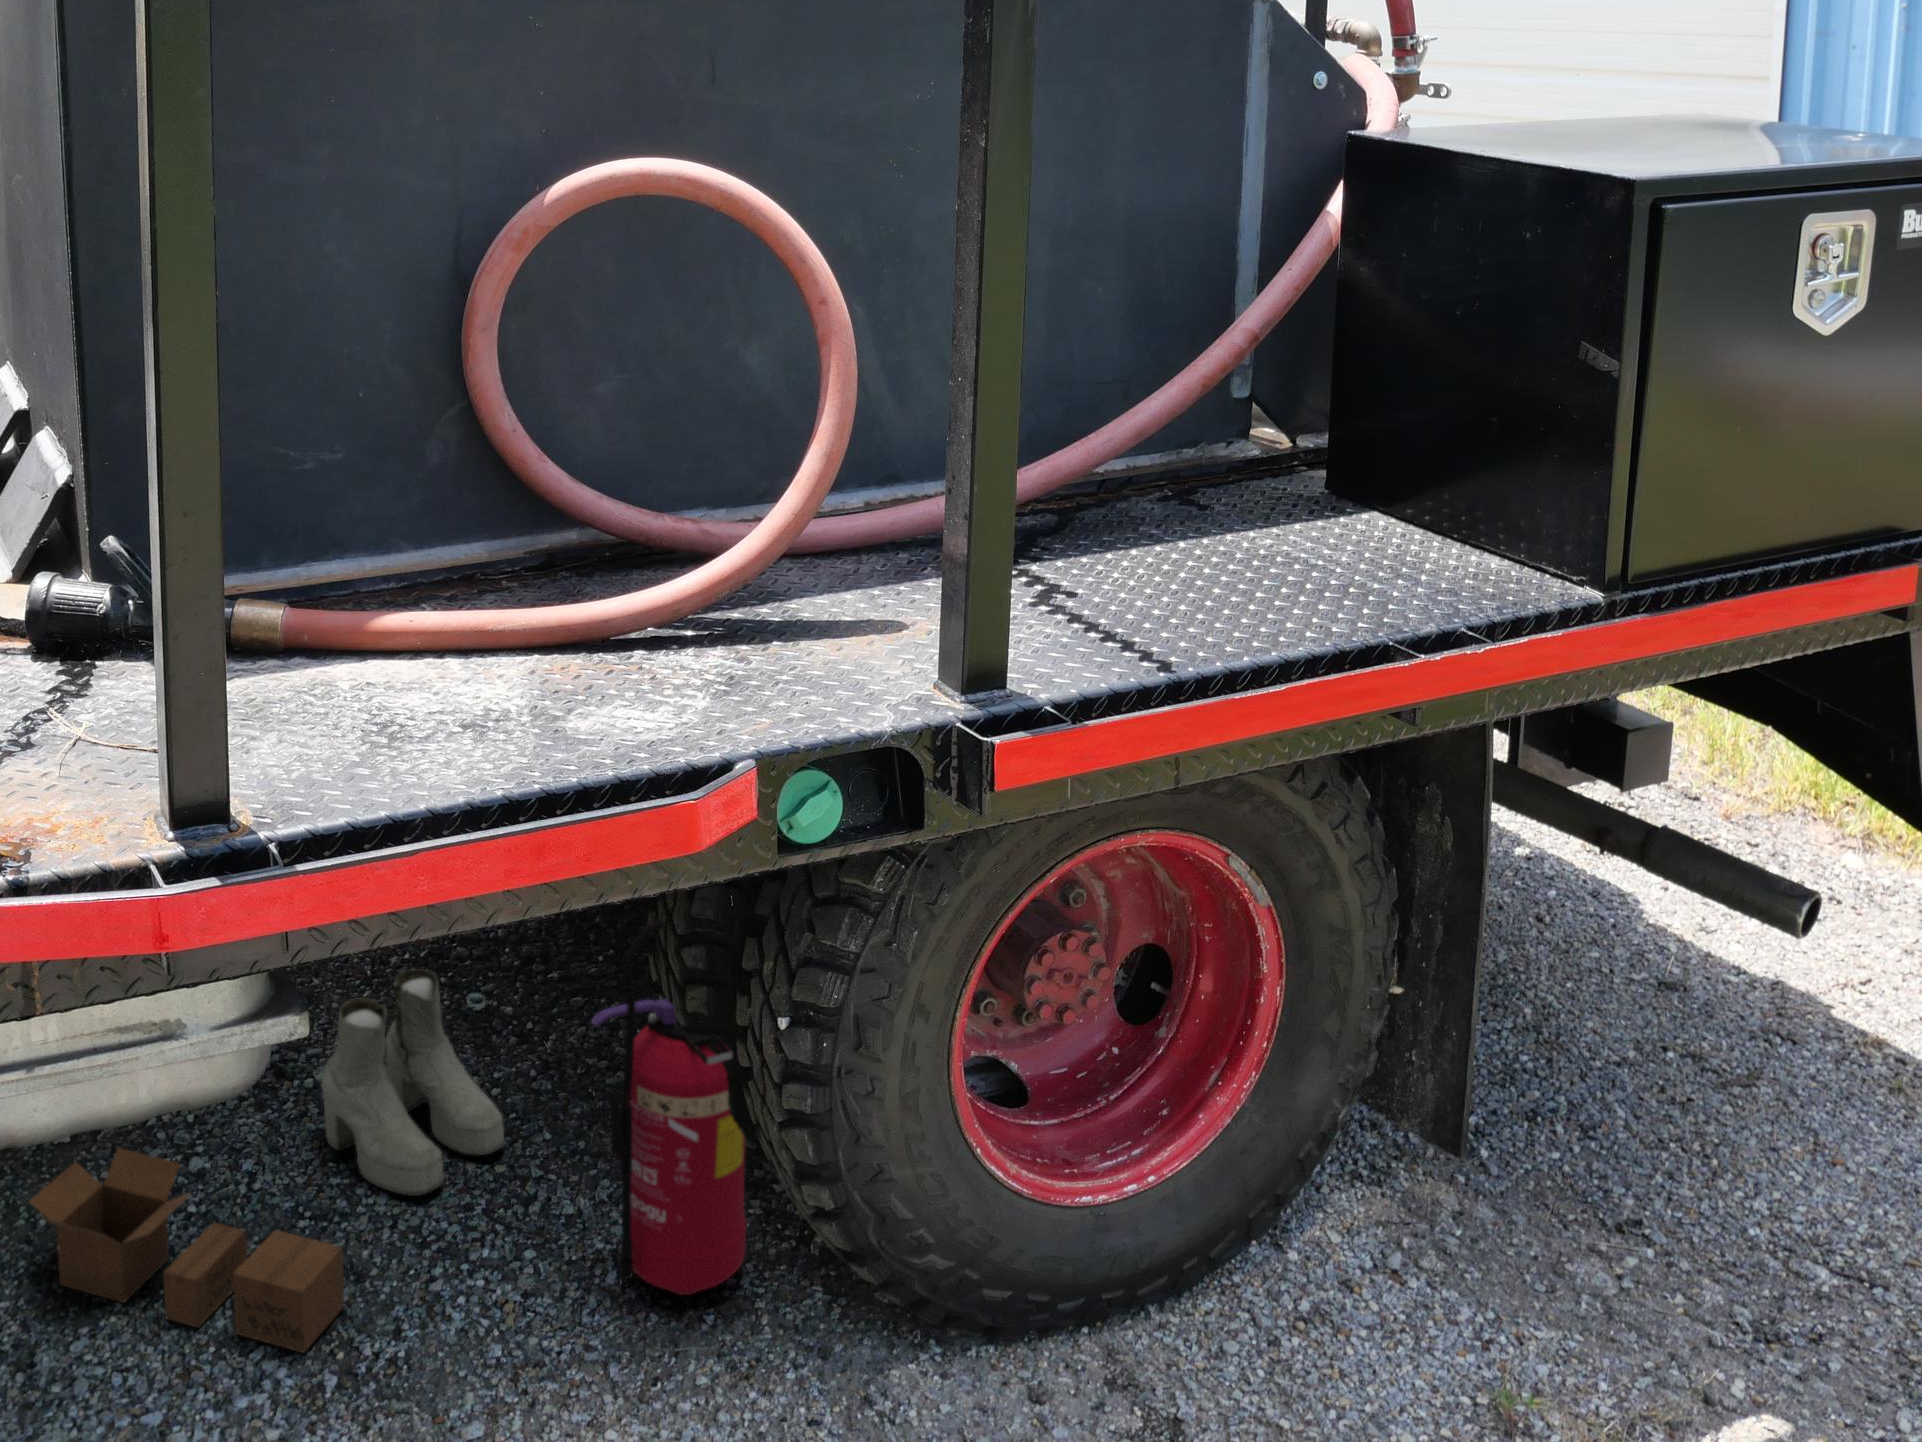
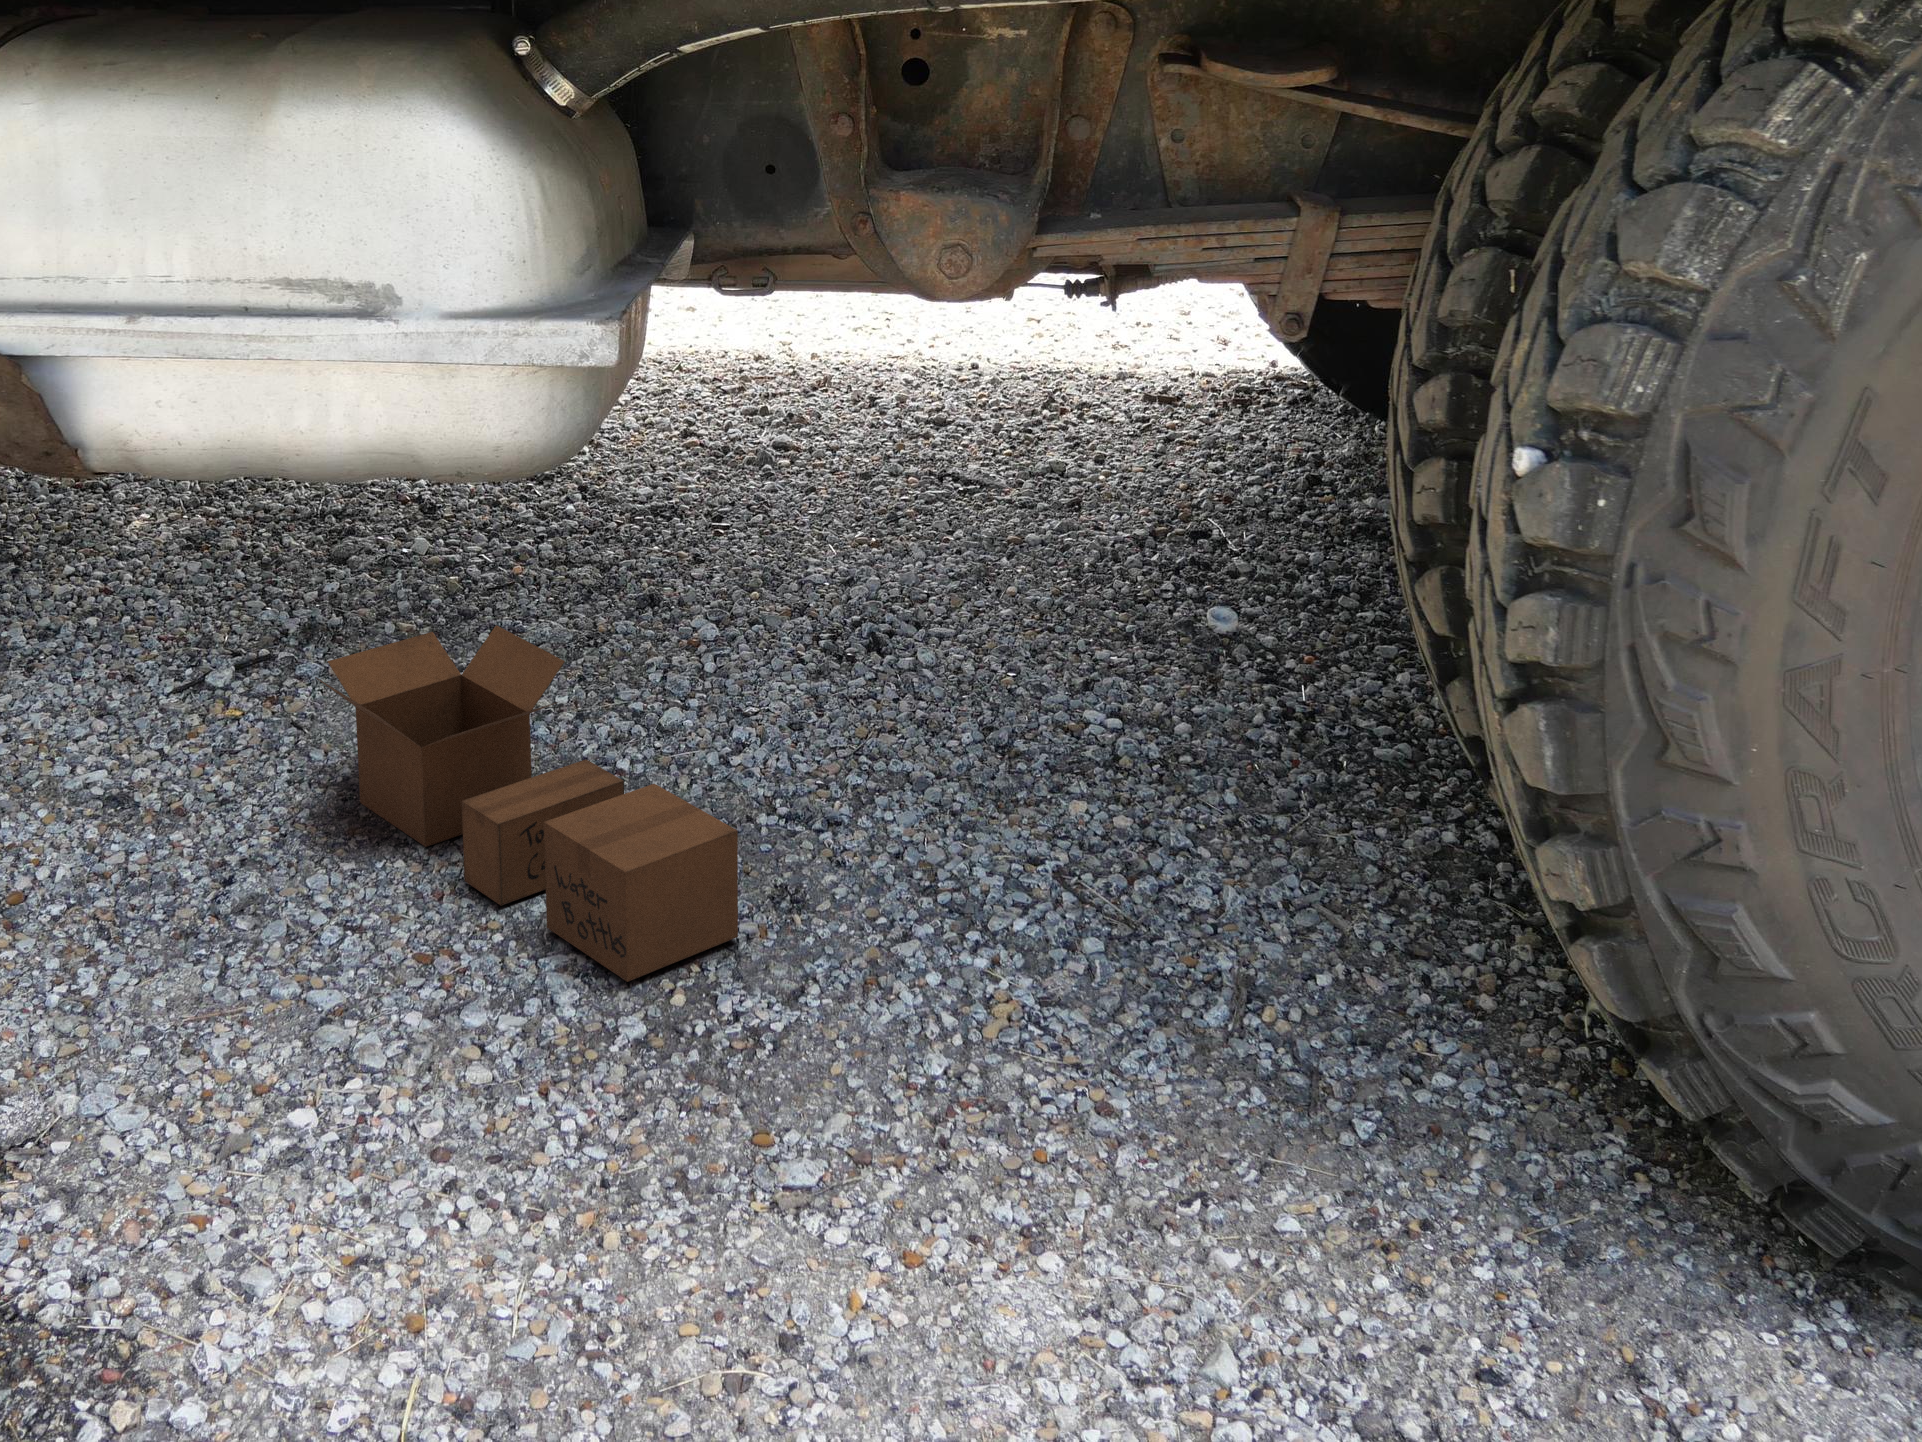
fire extinguisher: present [592,918,746,1295] -> none [1194,316,1517,1082]
boots: present [321,969,504,1196] -> none [867,475,1147,820]

